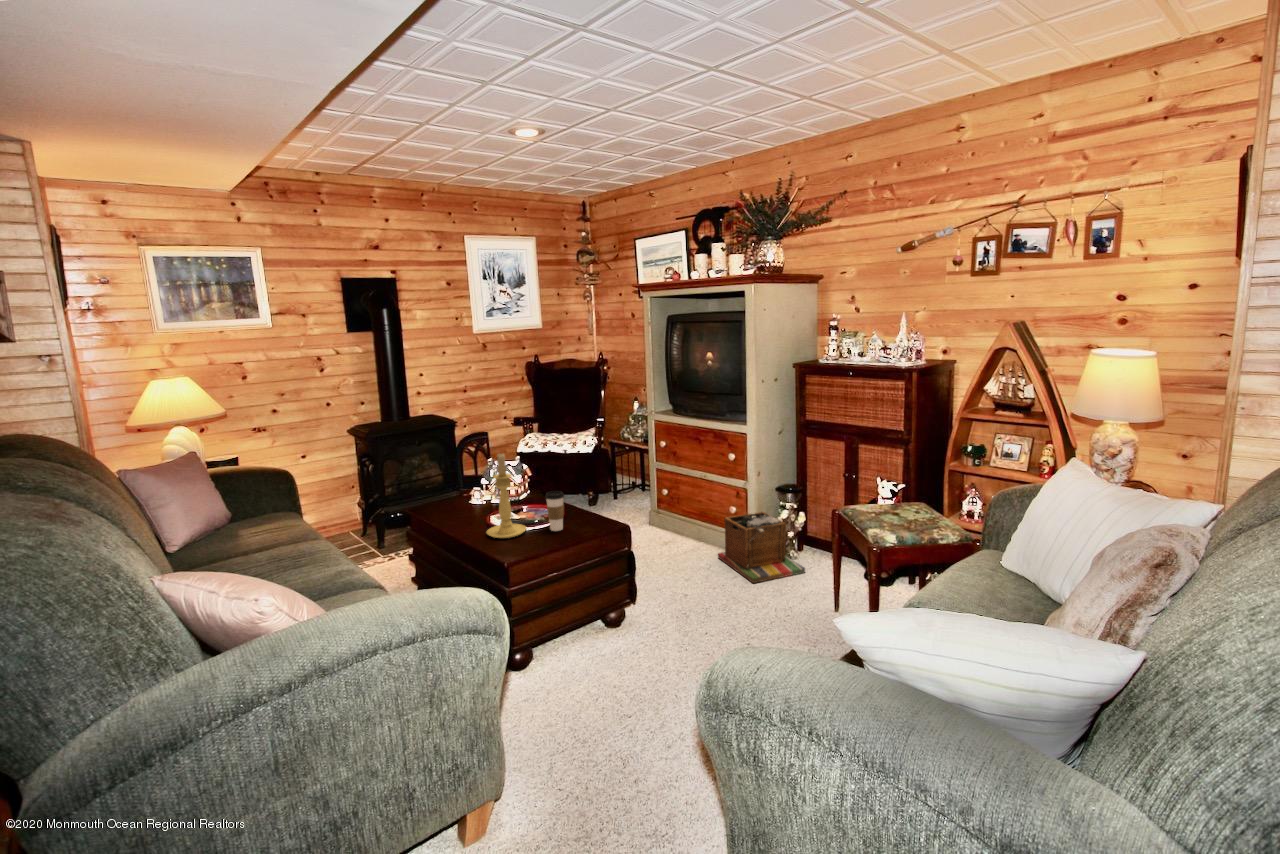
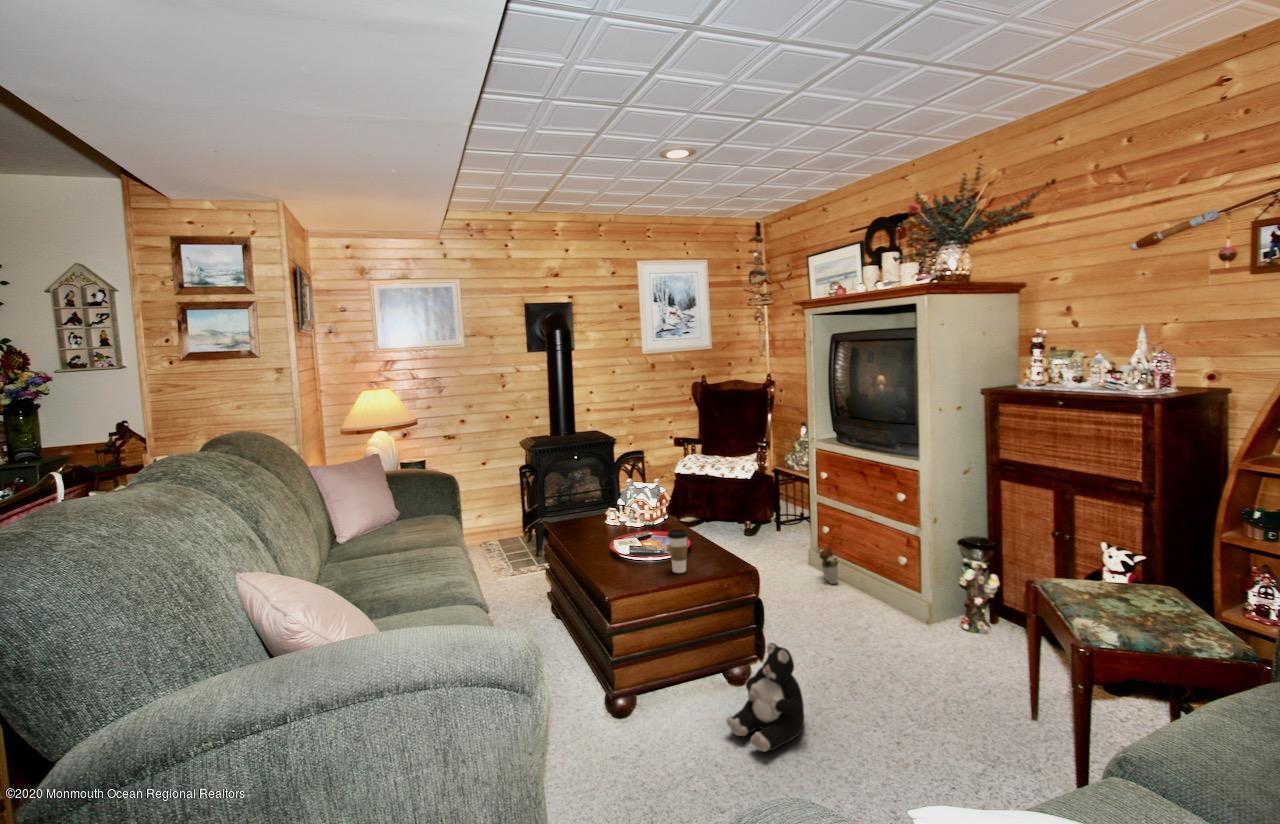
candle holder: present [487,454,526,538] -> none [608,485,649,576]
decorative plant: none [659,500,679,540] -> present [819,542,838,584]
laundry basket: present [718,512,805,583] -> none [881,565,994,654]
plush toy: none [610,581,674,670] -> present [726,643,804,751]

